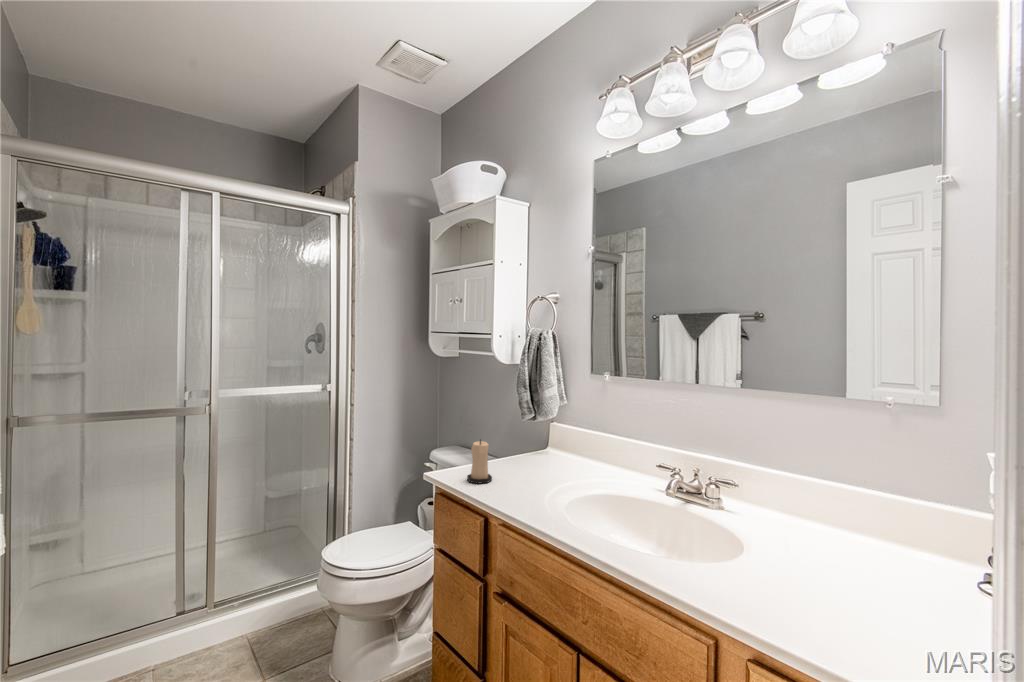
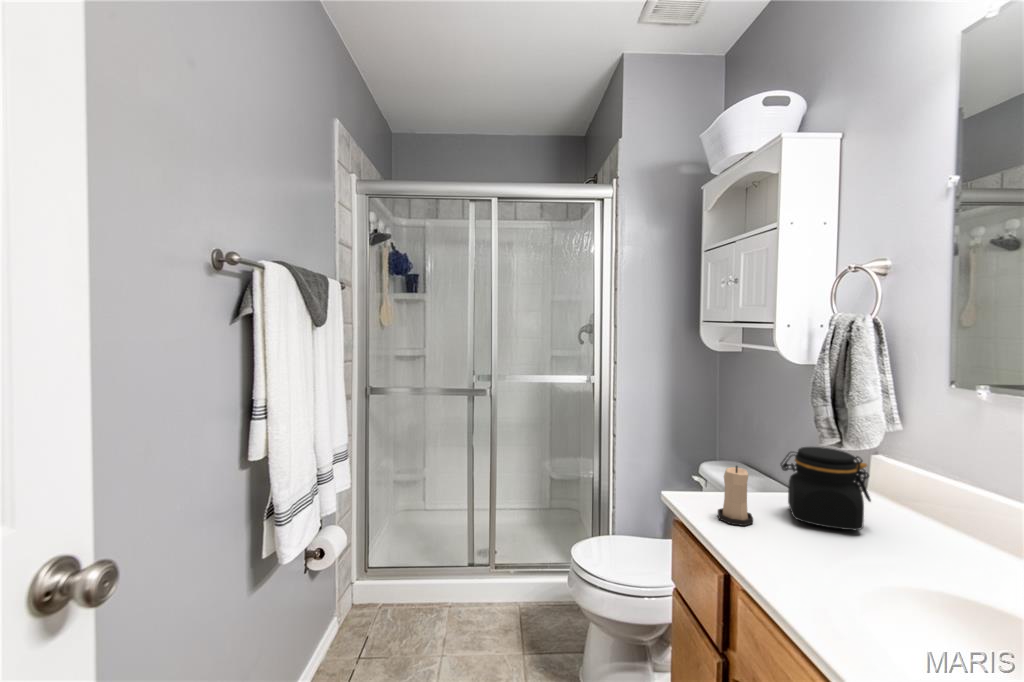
jar: none [505,420,557,473] -> present [781,447,871,530]

